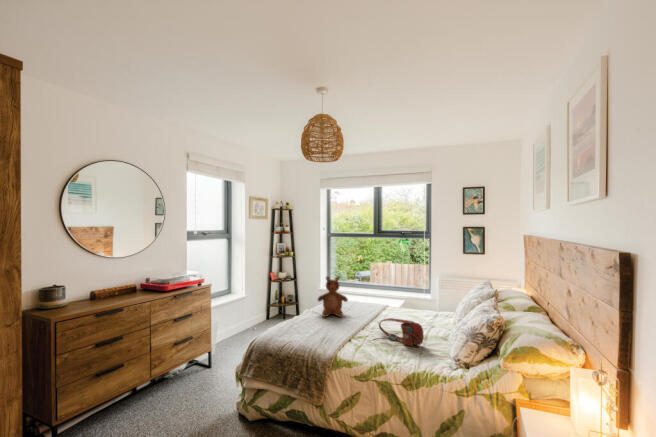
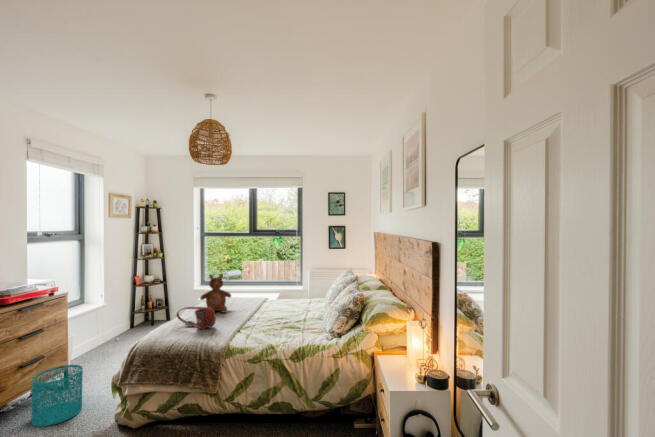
handbag: present [379,318,424,346] -> present [177,307,216,329]
wastebasket: none [181,348,217,399] -> present [31,365,83,426]

